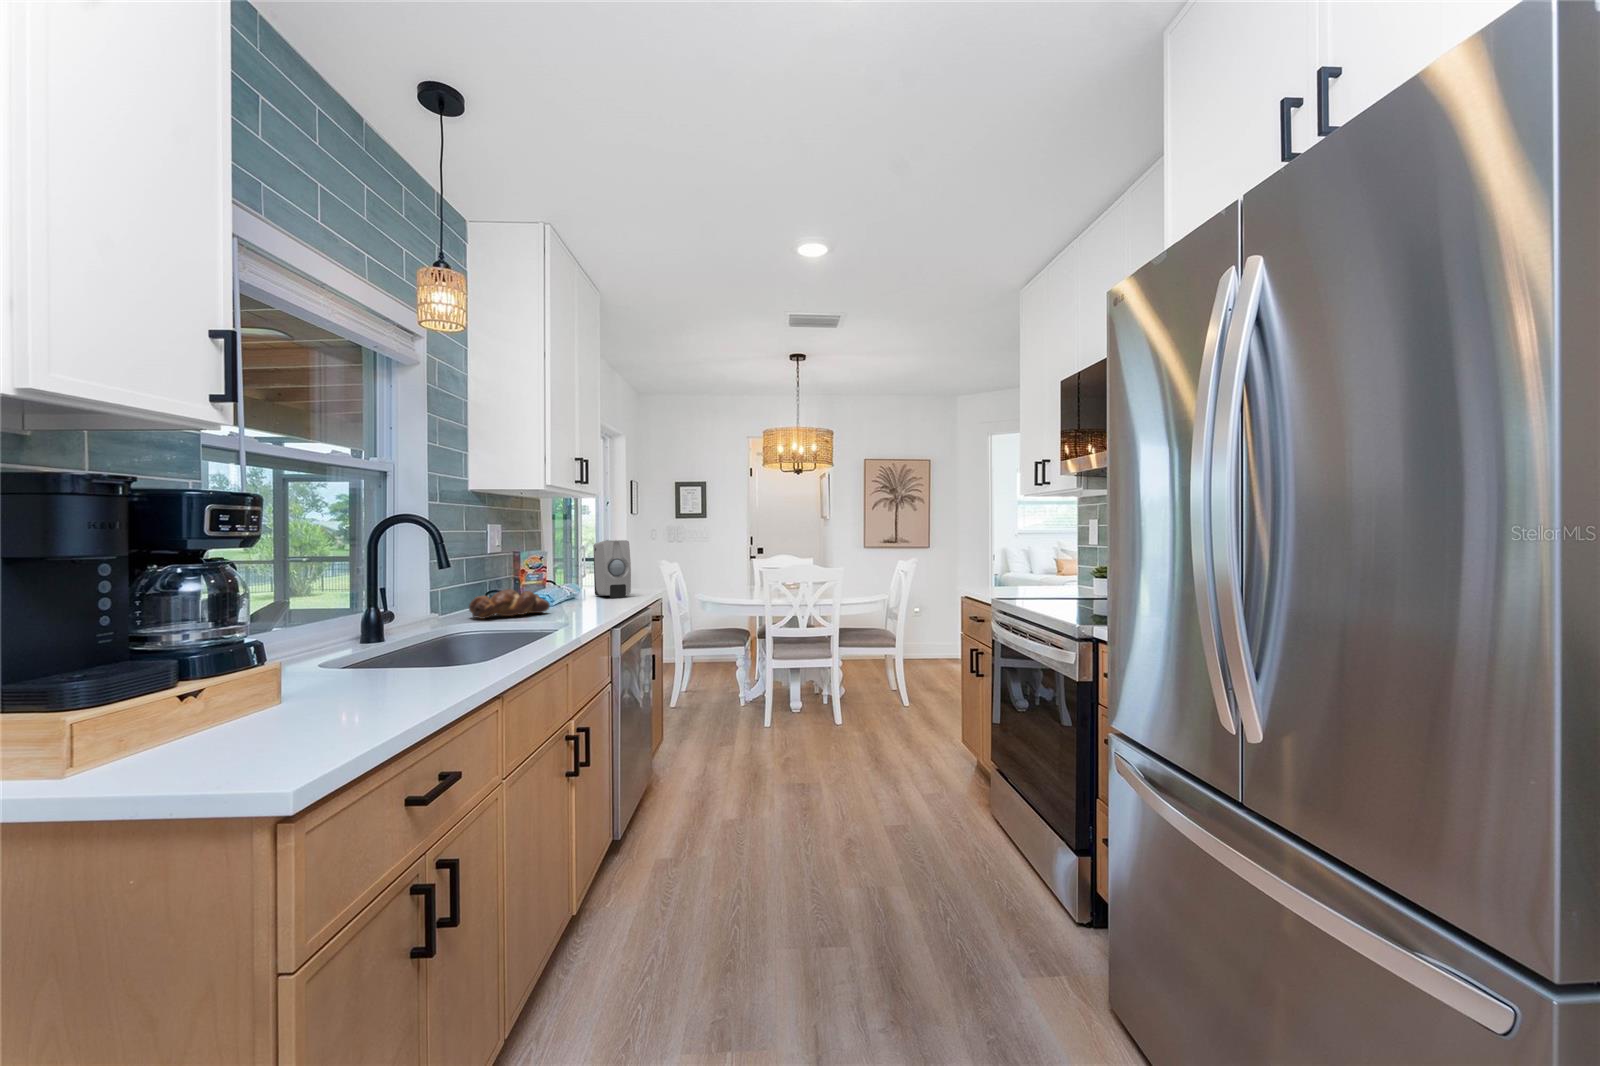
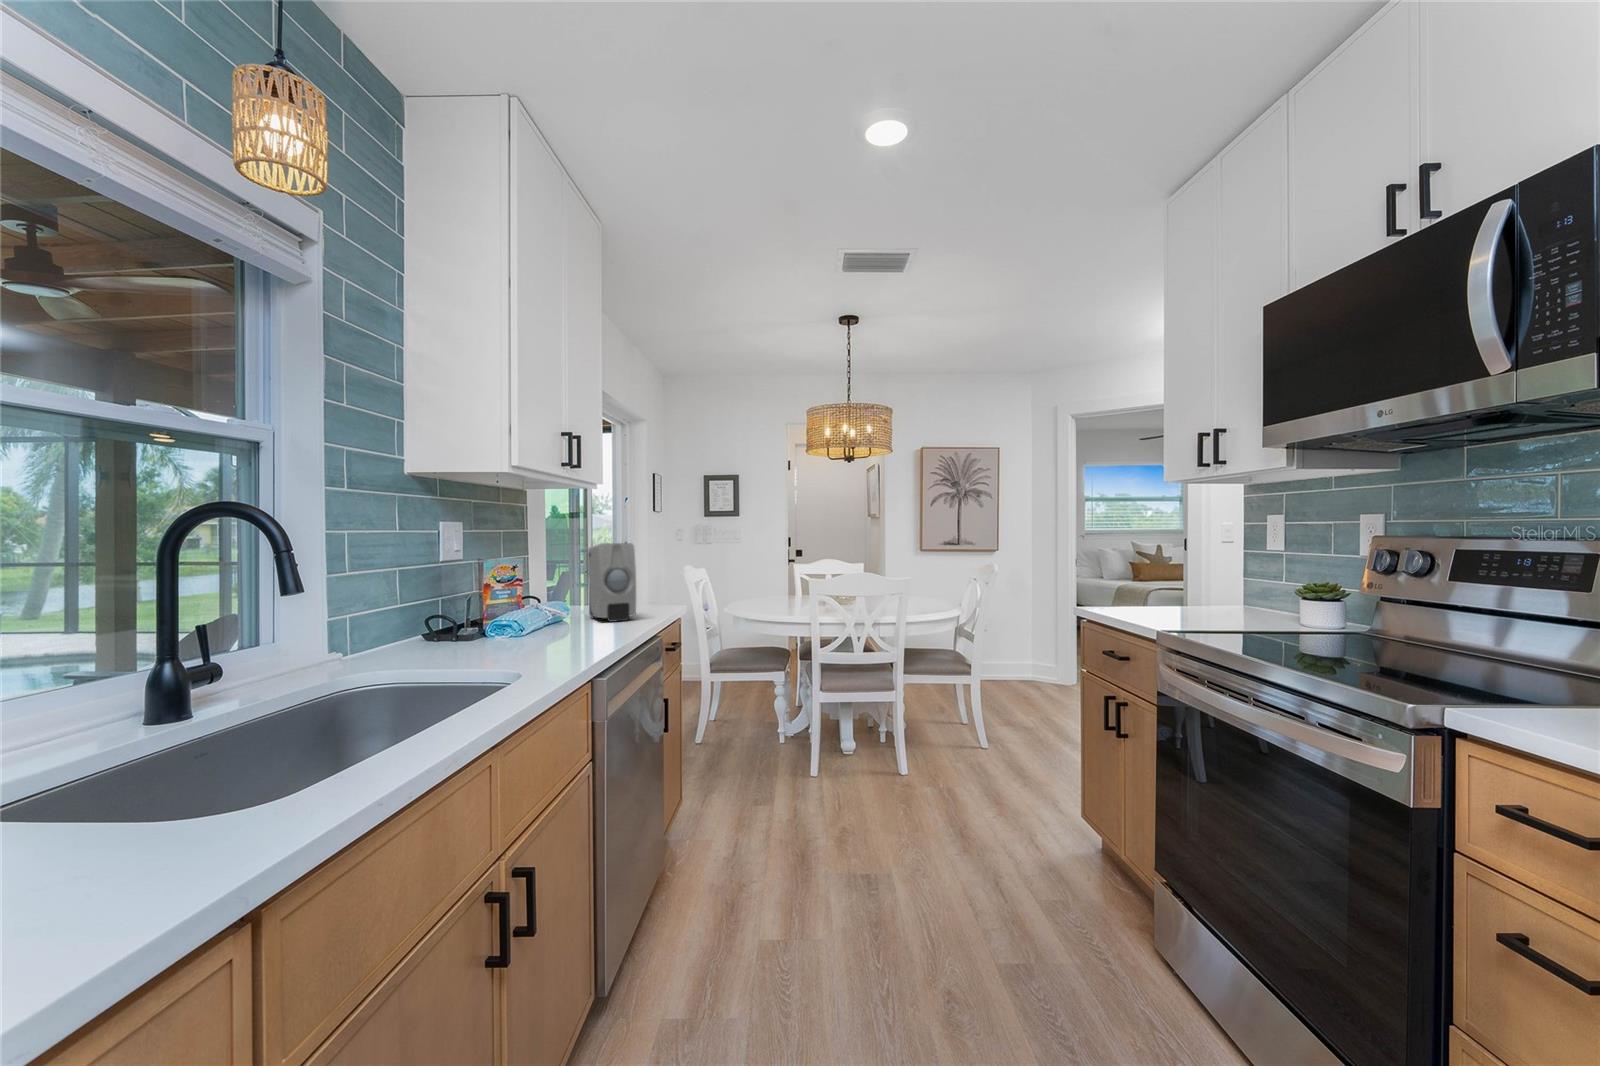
bread loaf: present [469,589,550,619] -> none [383,616,508,663]

